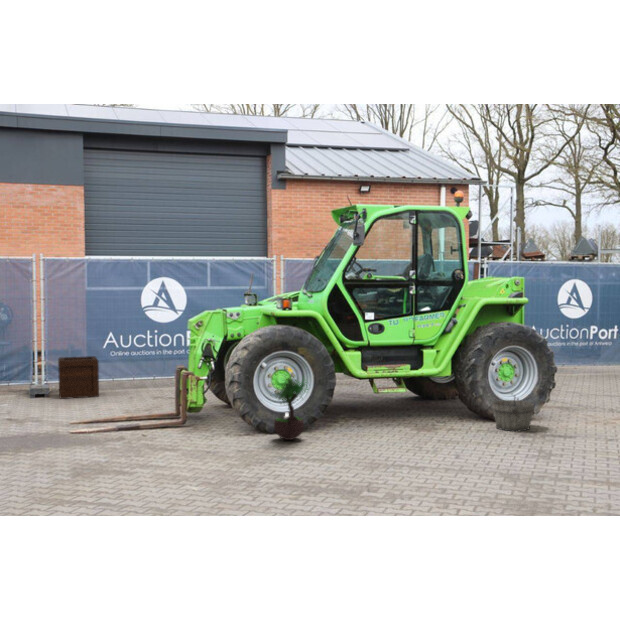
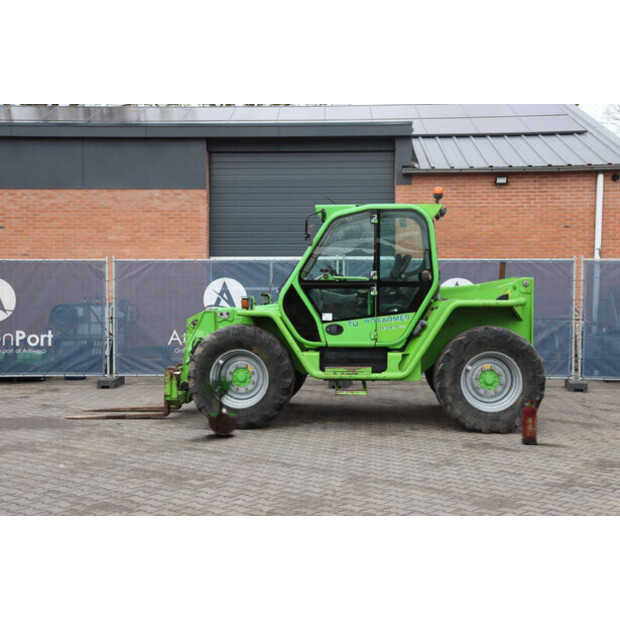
wooden crate: present [58,356,99,399] -> none [116,352,160,391]
fire extinguisher: none [542,385,565,424] -> present [520,400,537,445]
wooden bucket: present [493,397,534,431] -> none [446,406,493,447]

